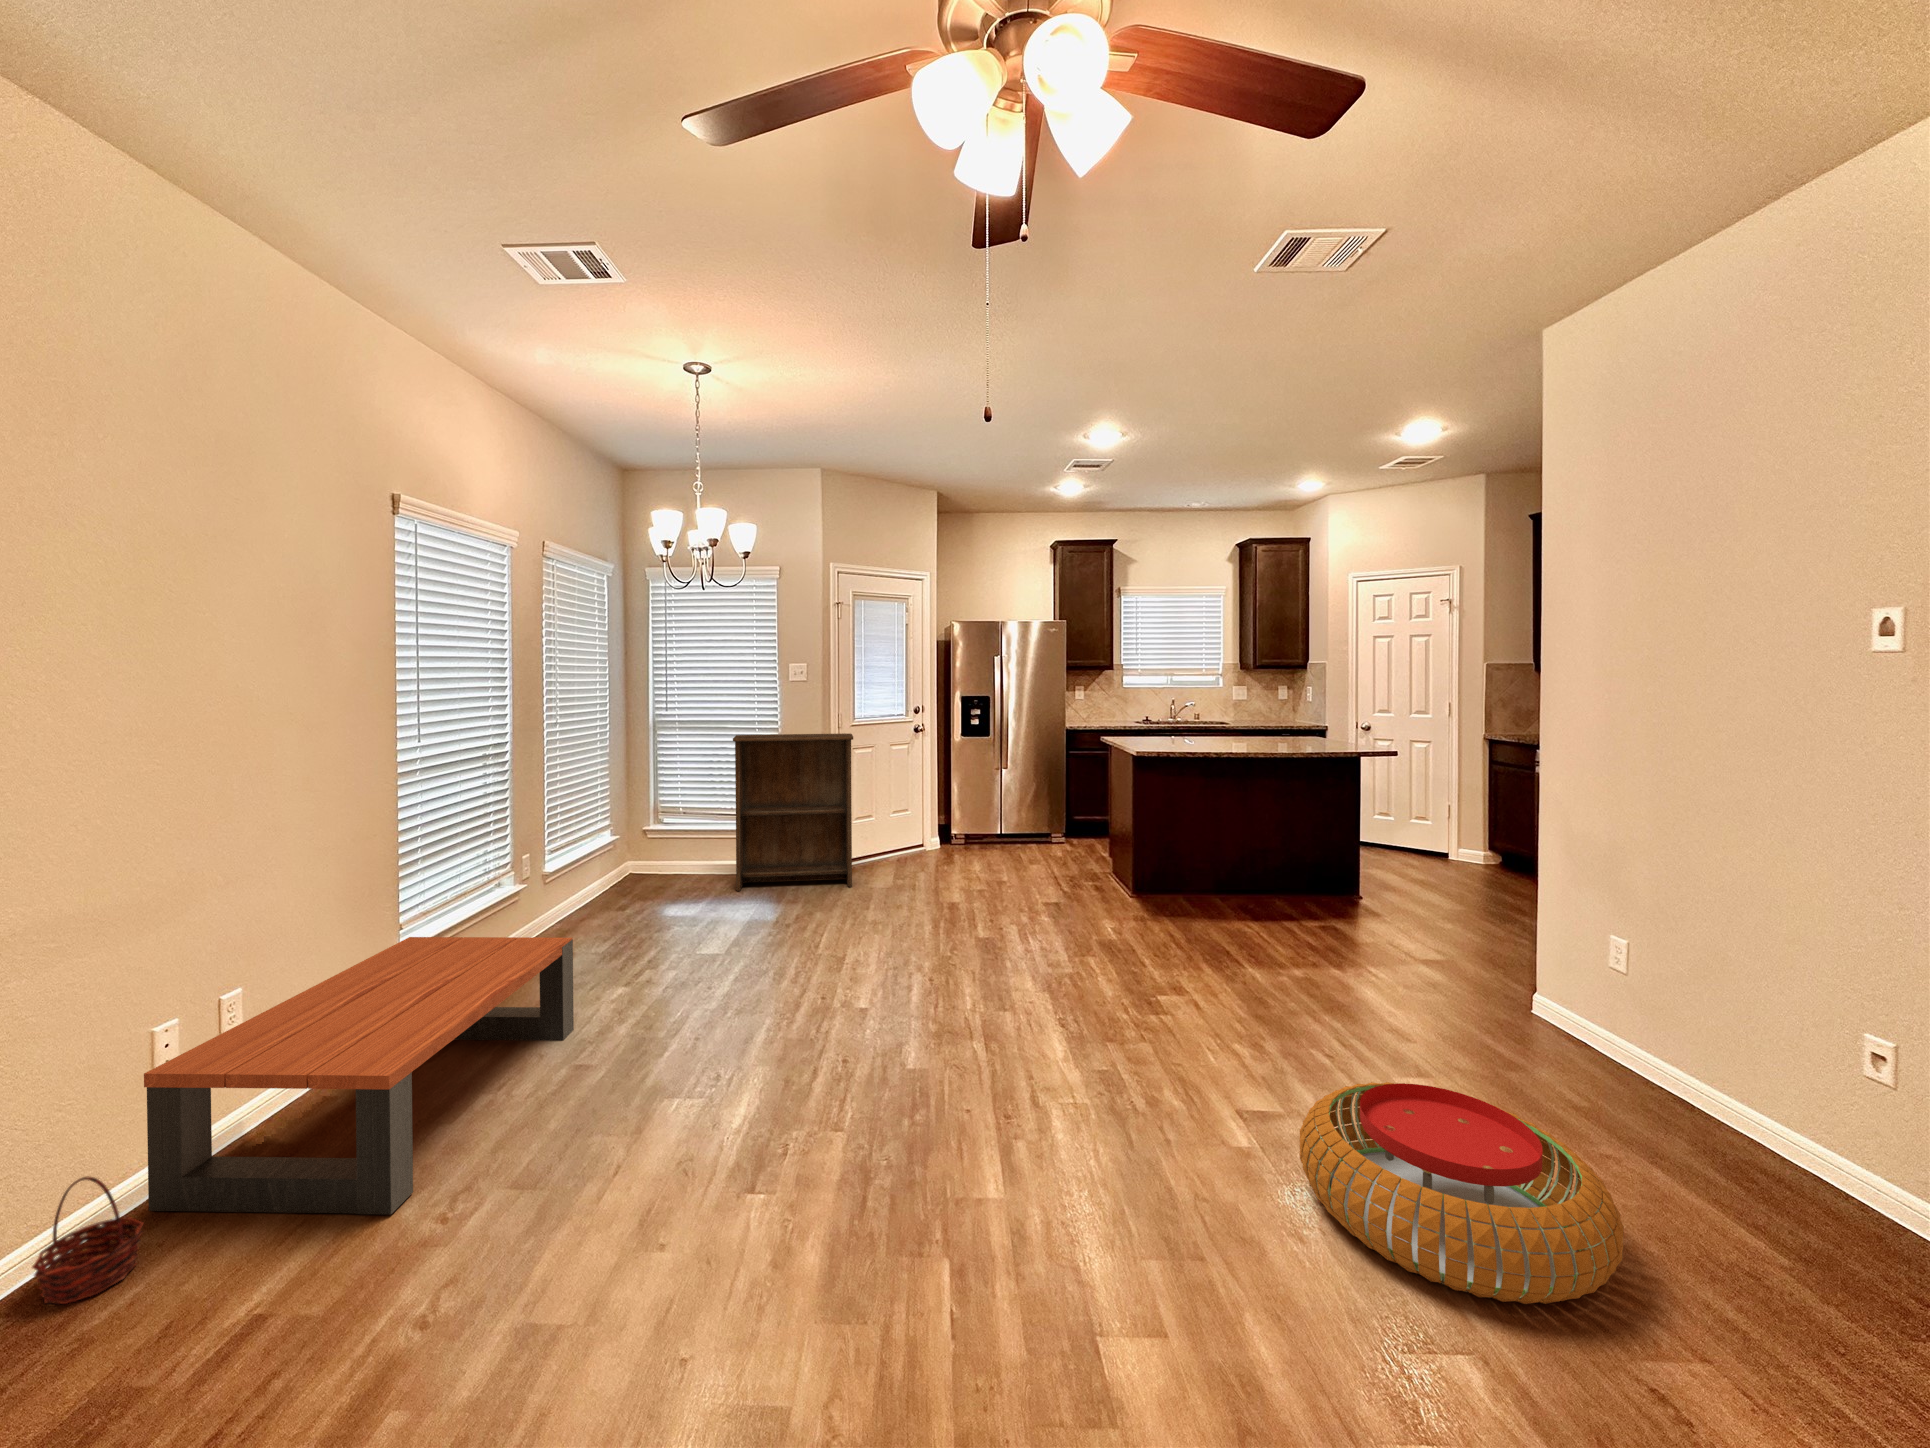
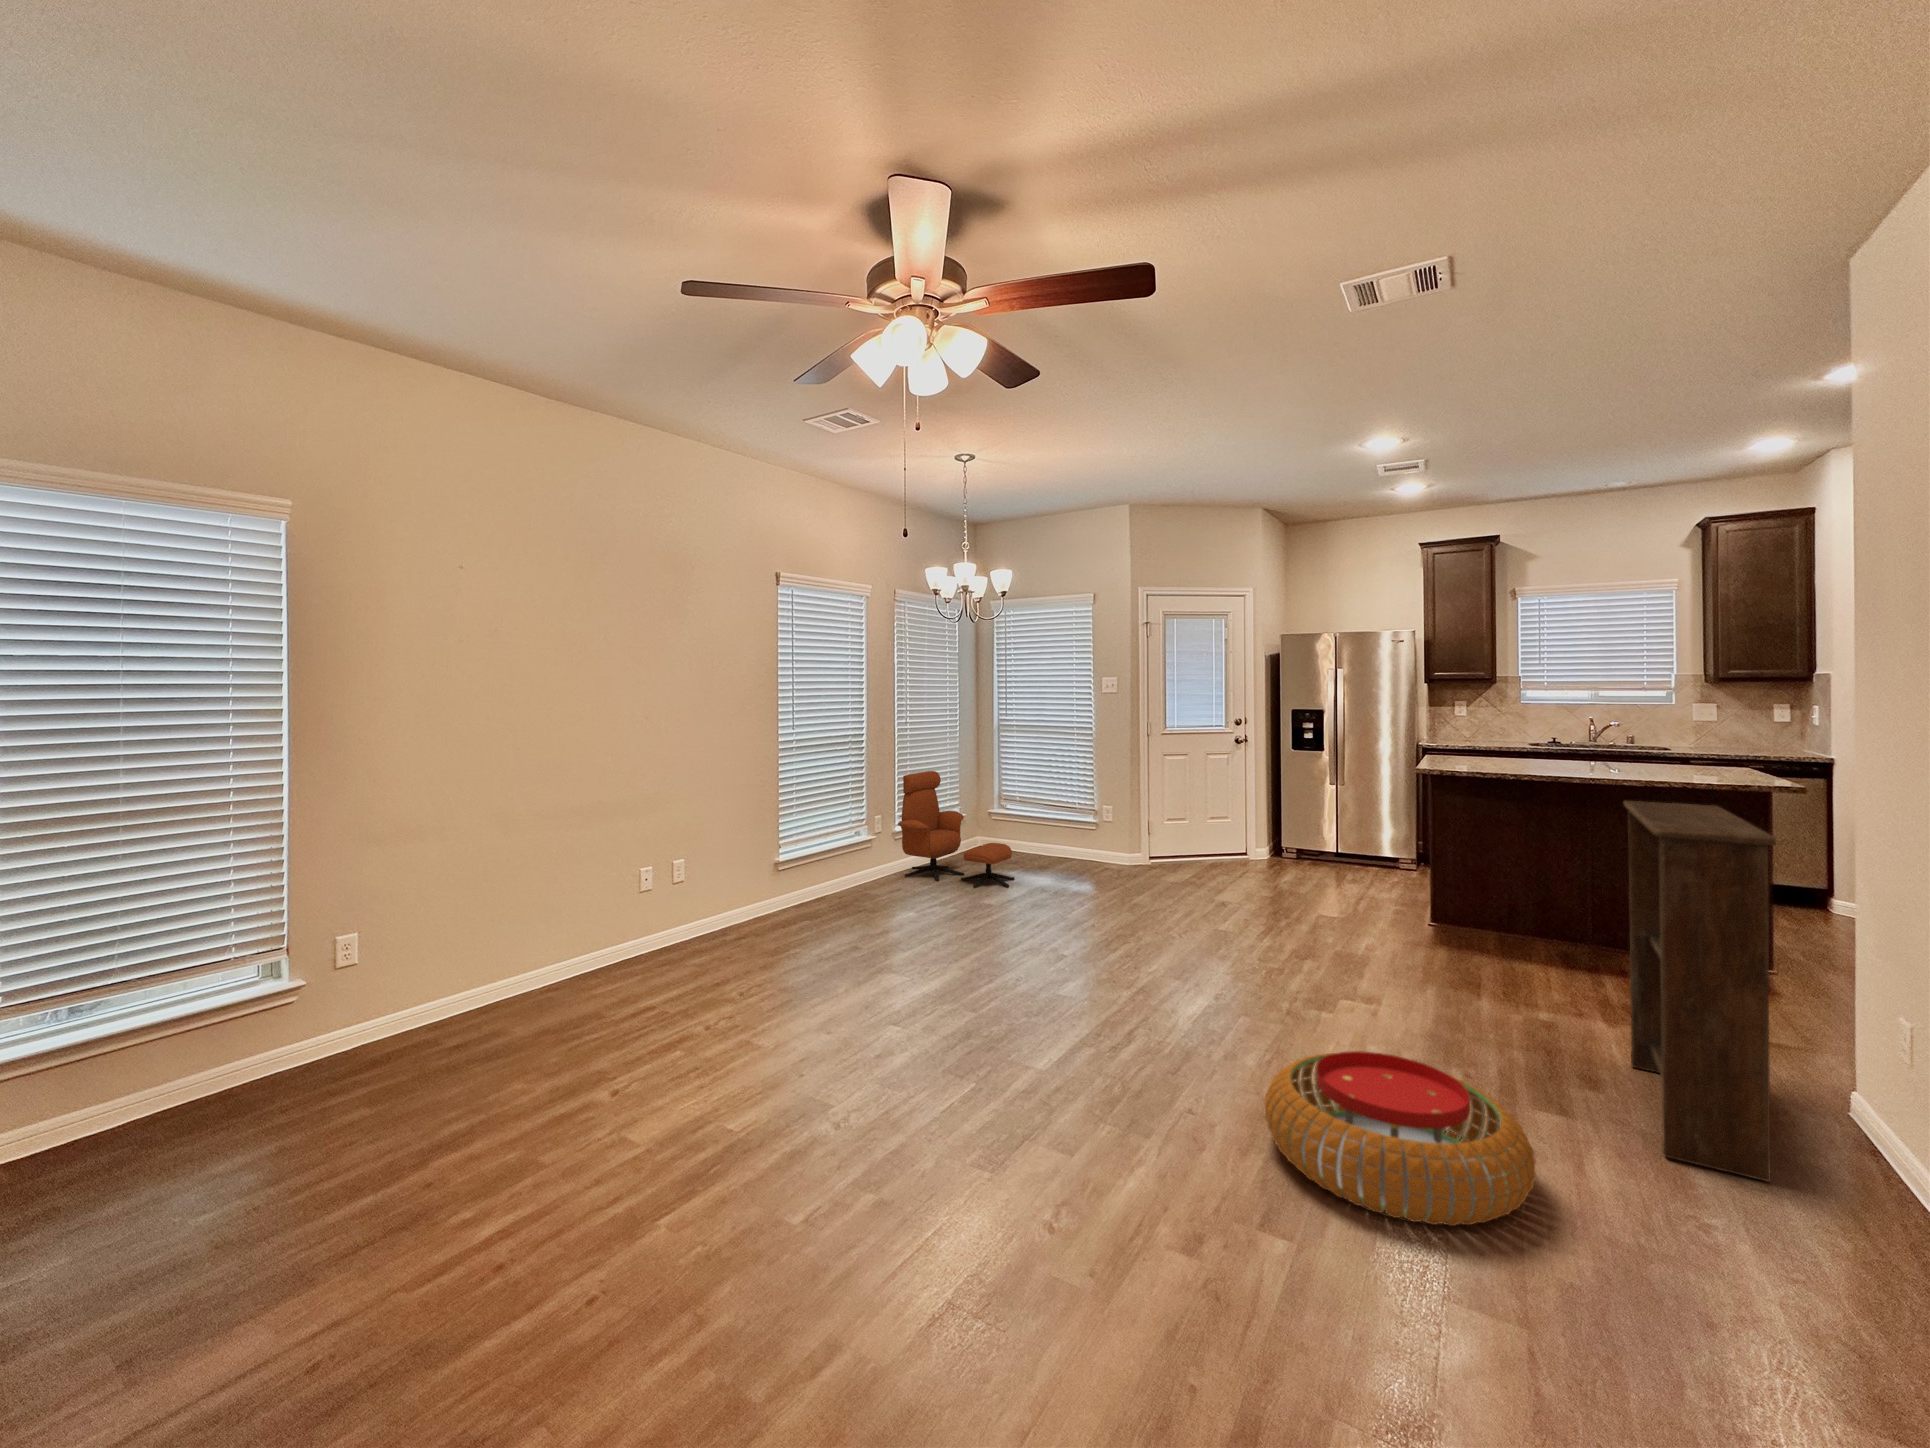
bookshelf: present [733,733,853,891] -> present [1624,801,1776,1182]
lounge chair: none [559,786,717,932] -> present [898,771,1014,887]
coffee table: present [144,937,574,1215] -> none [641,852,867,981]
basket: present [33,1176,143,1304] -> none [594,923,634,978]

